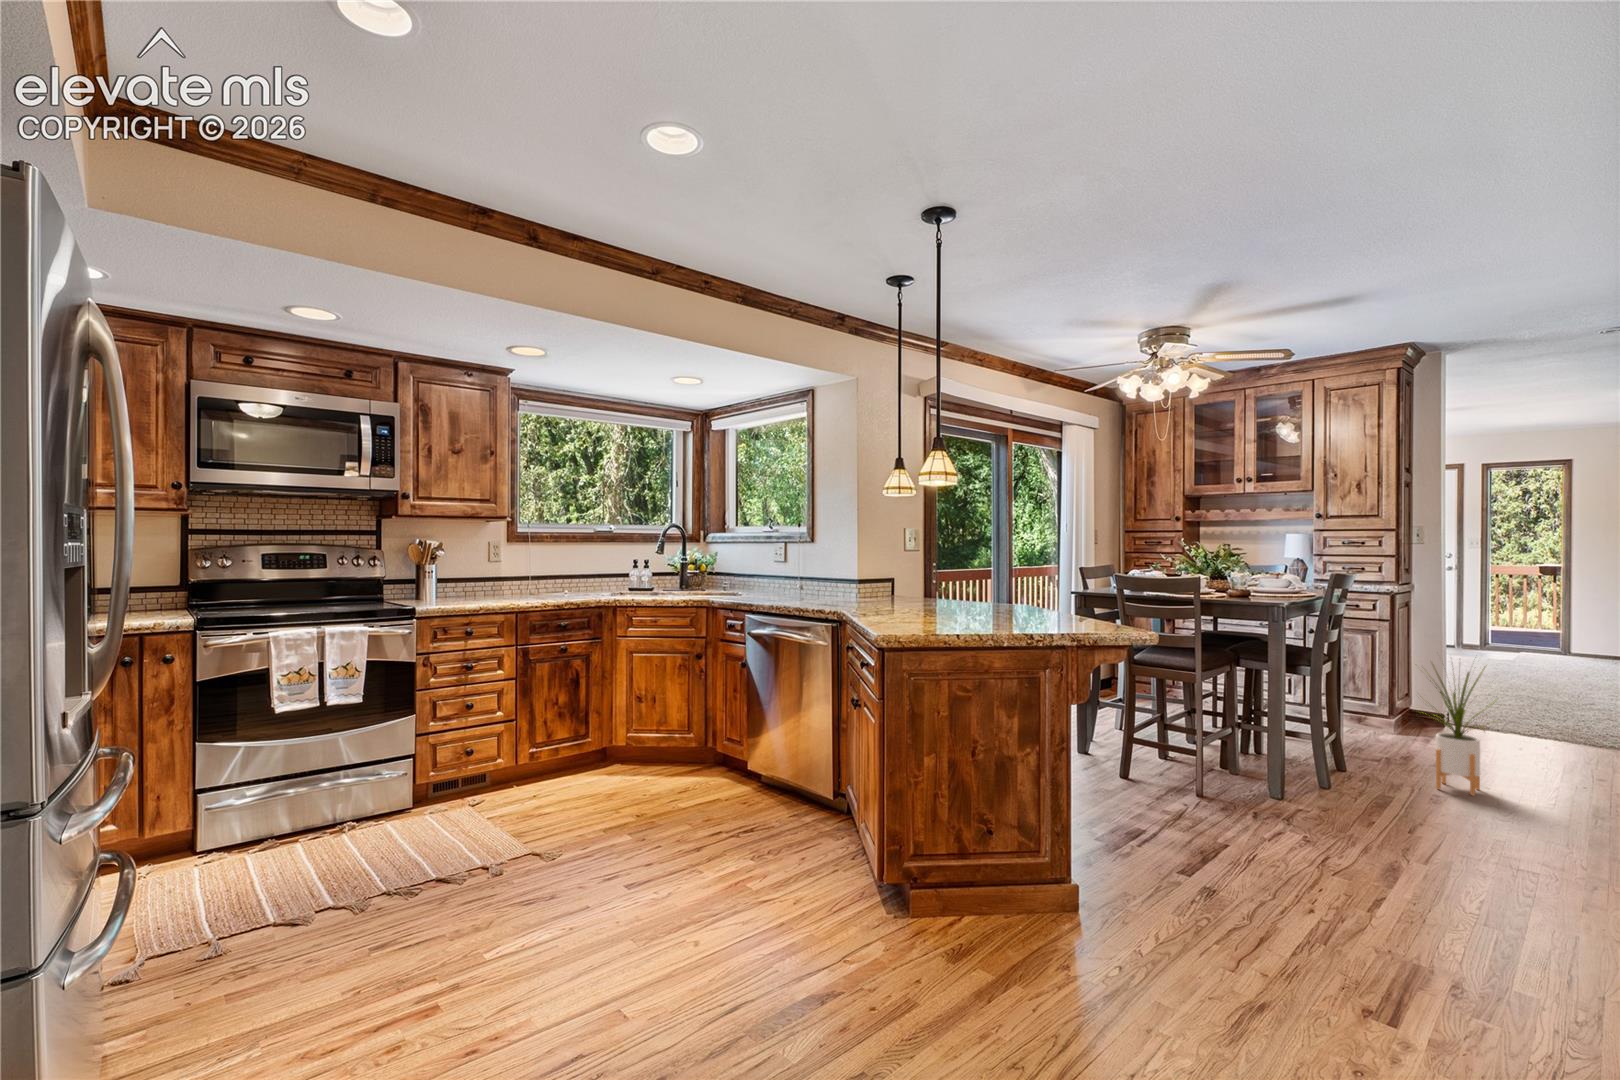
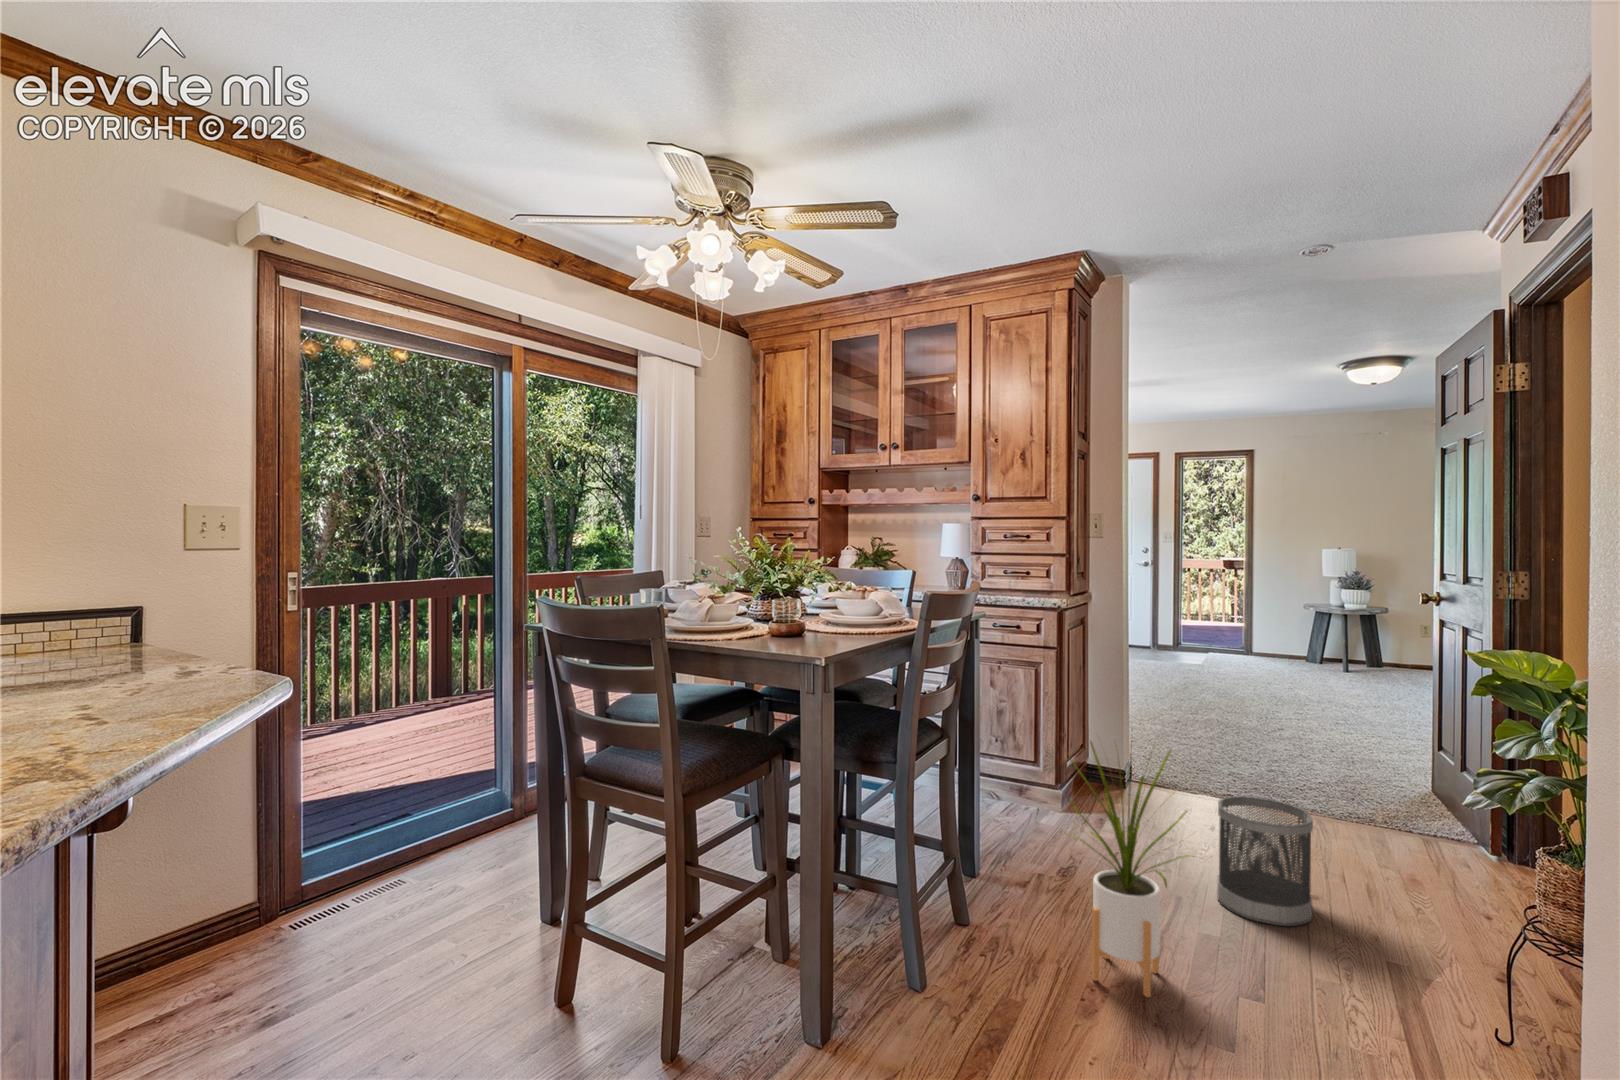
wastebasket: none [1522,709,1592,782] -> present [1217,796,1313,926]

